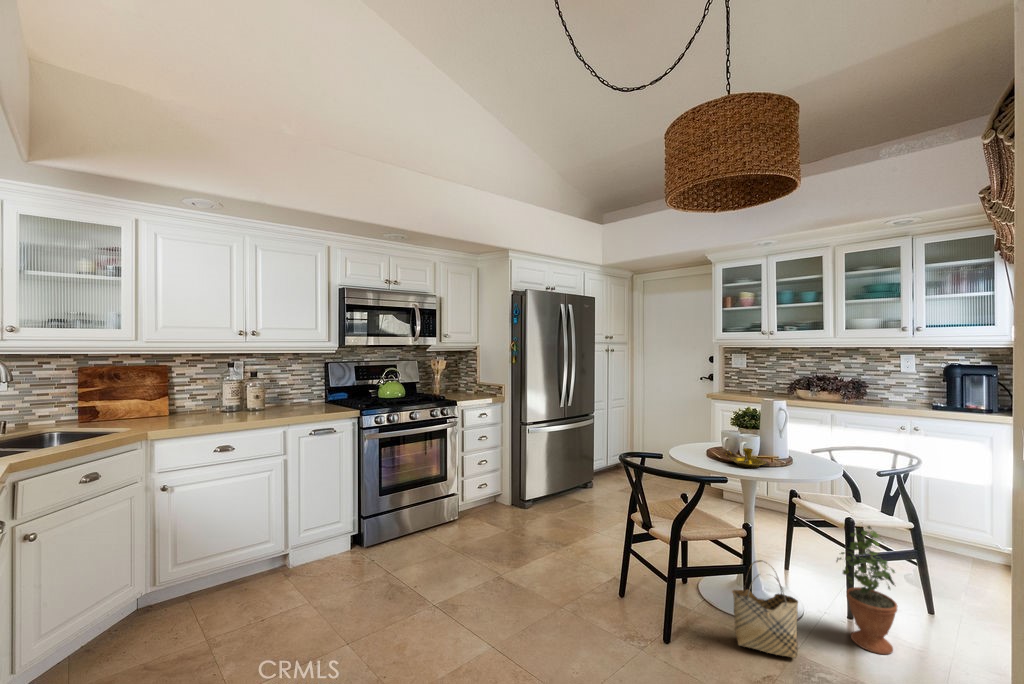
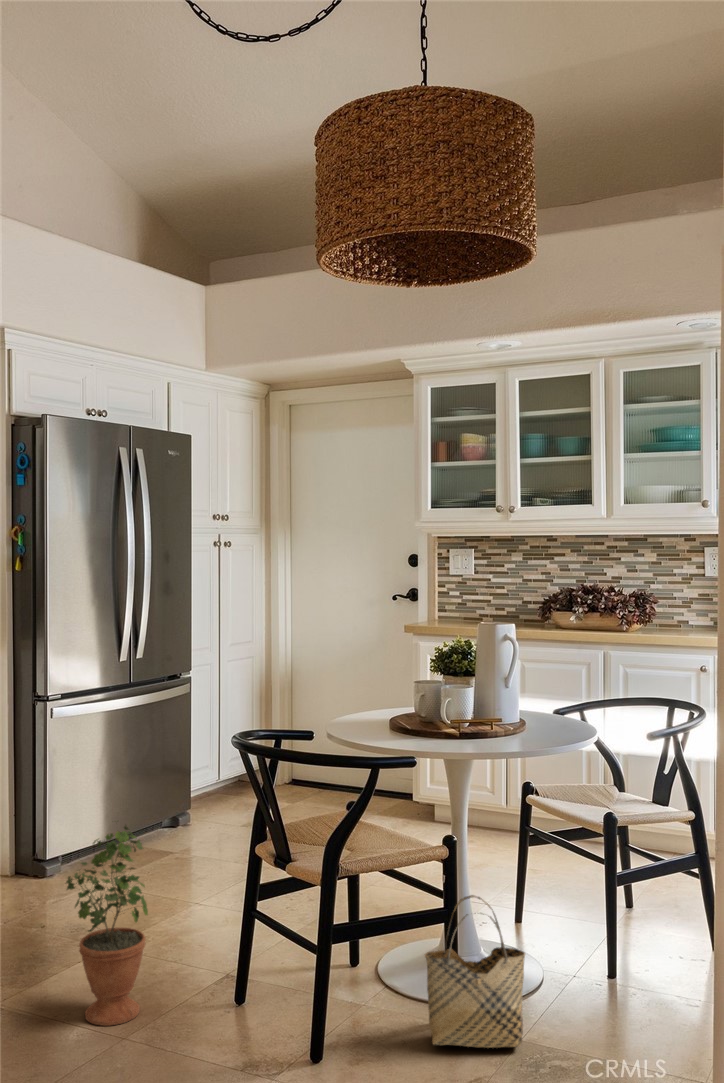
candlestick: present [725,448,767,468] -> none [420,706,485,739]
potted plant: present [837,526,897,654] -> present [66,826,148,1026]

